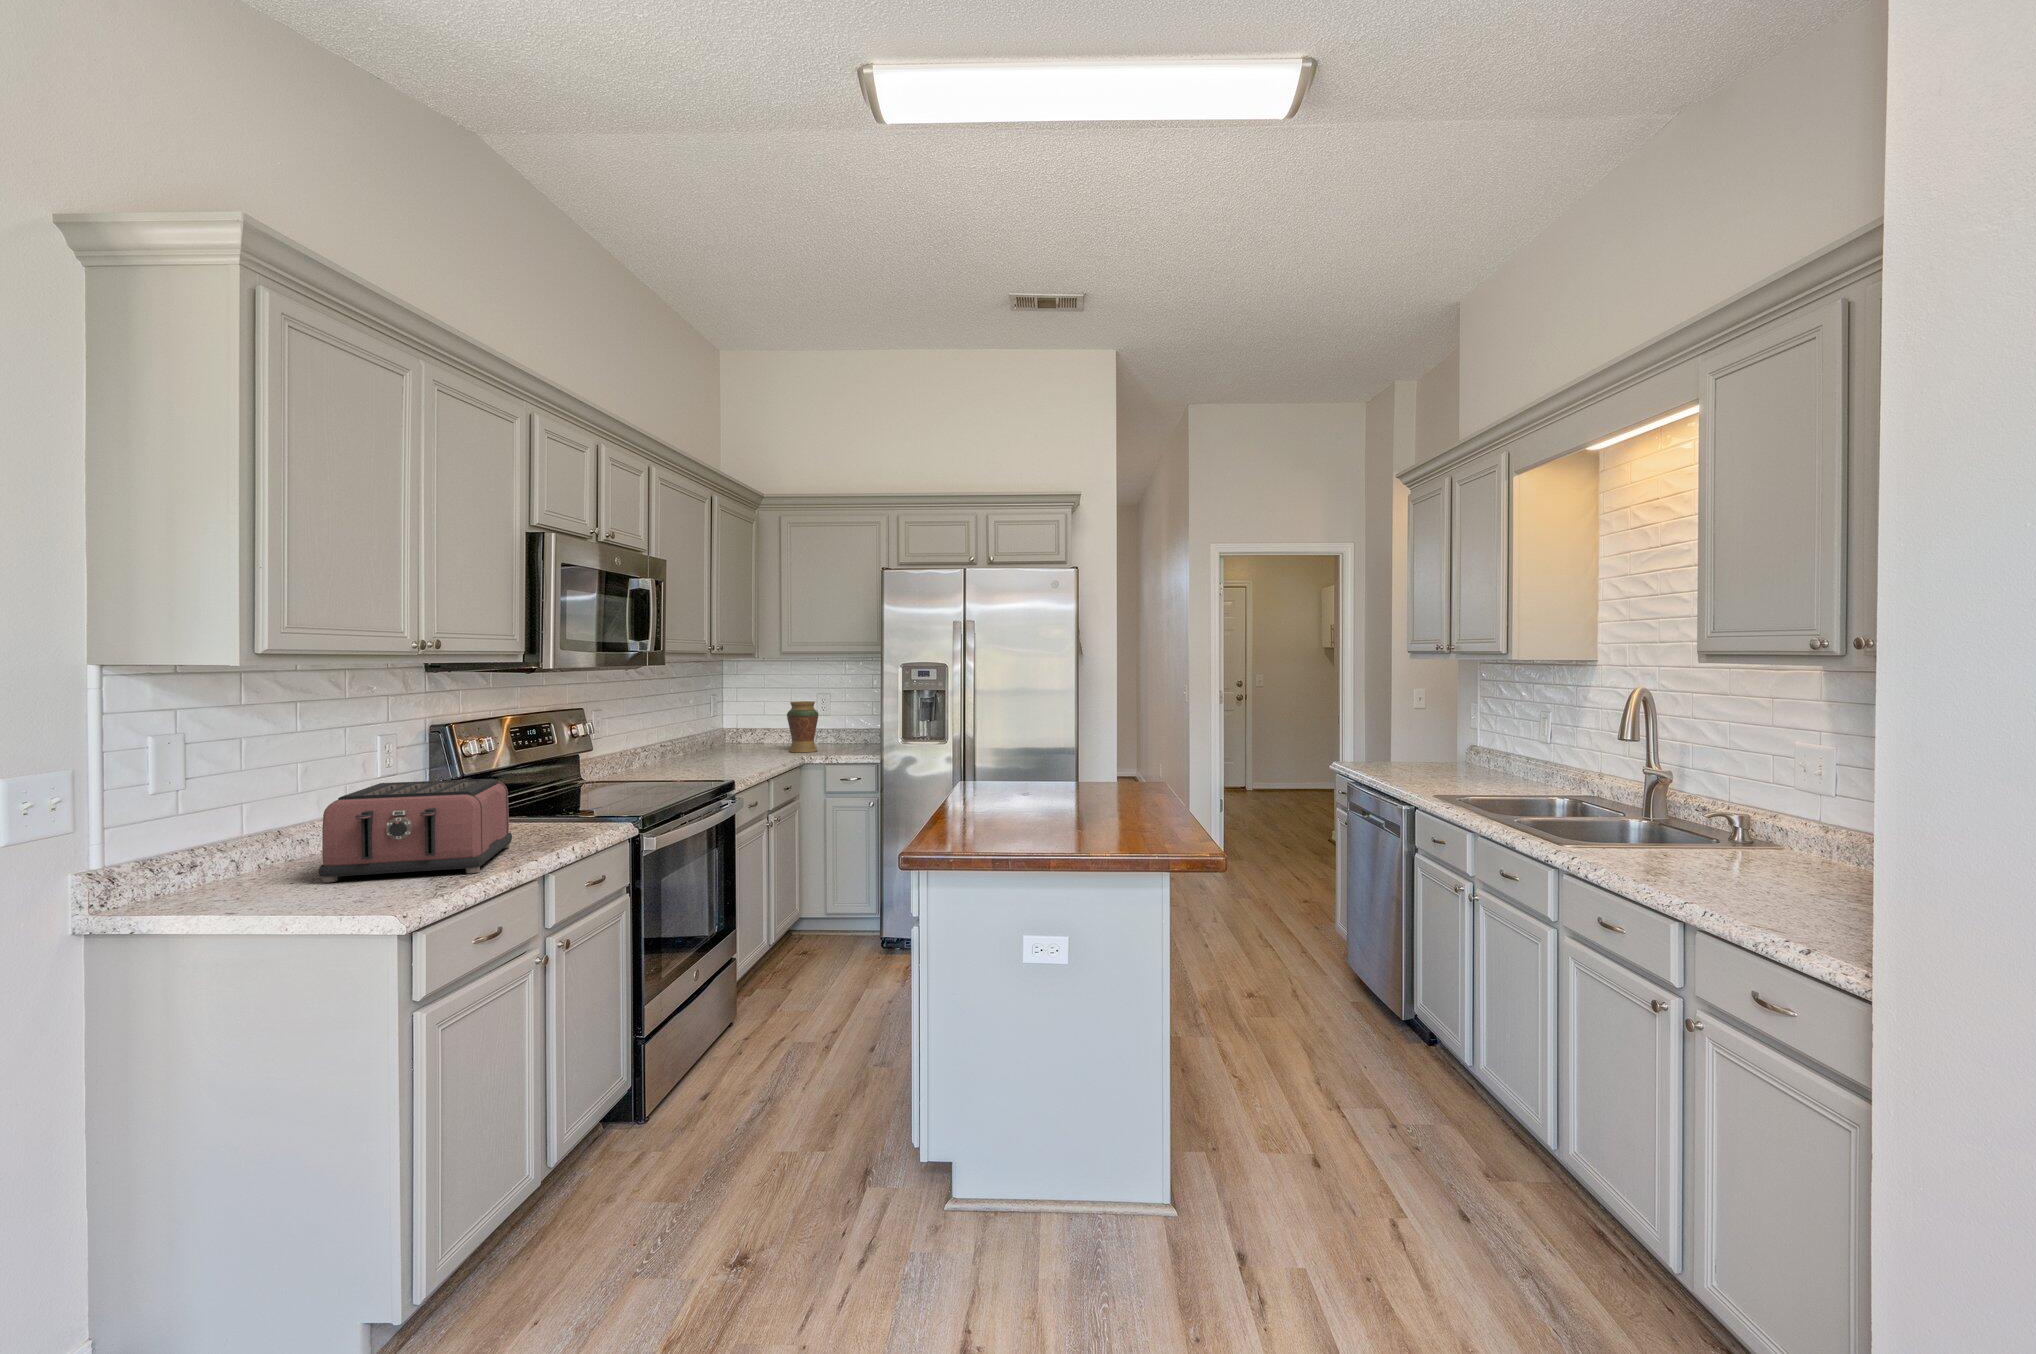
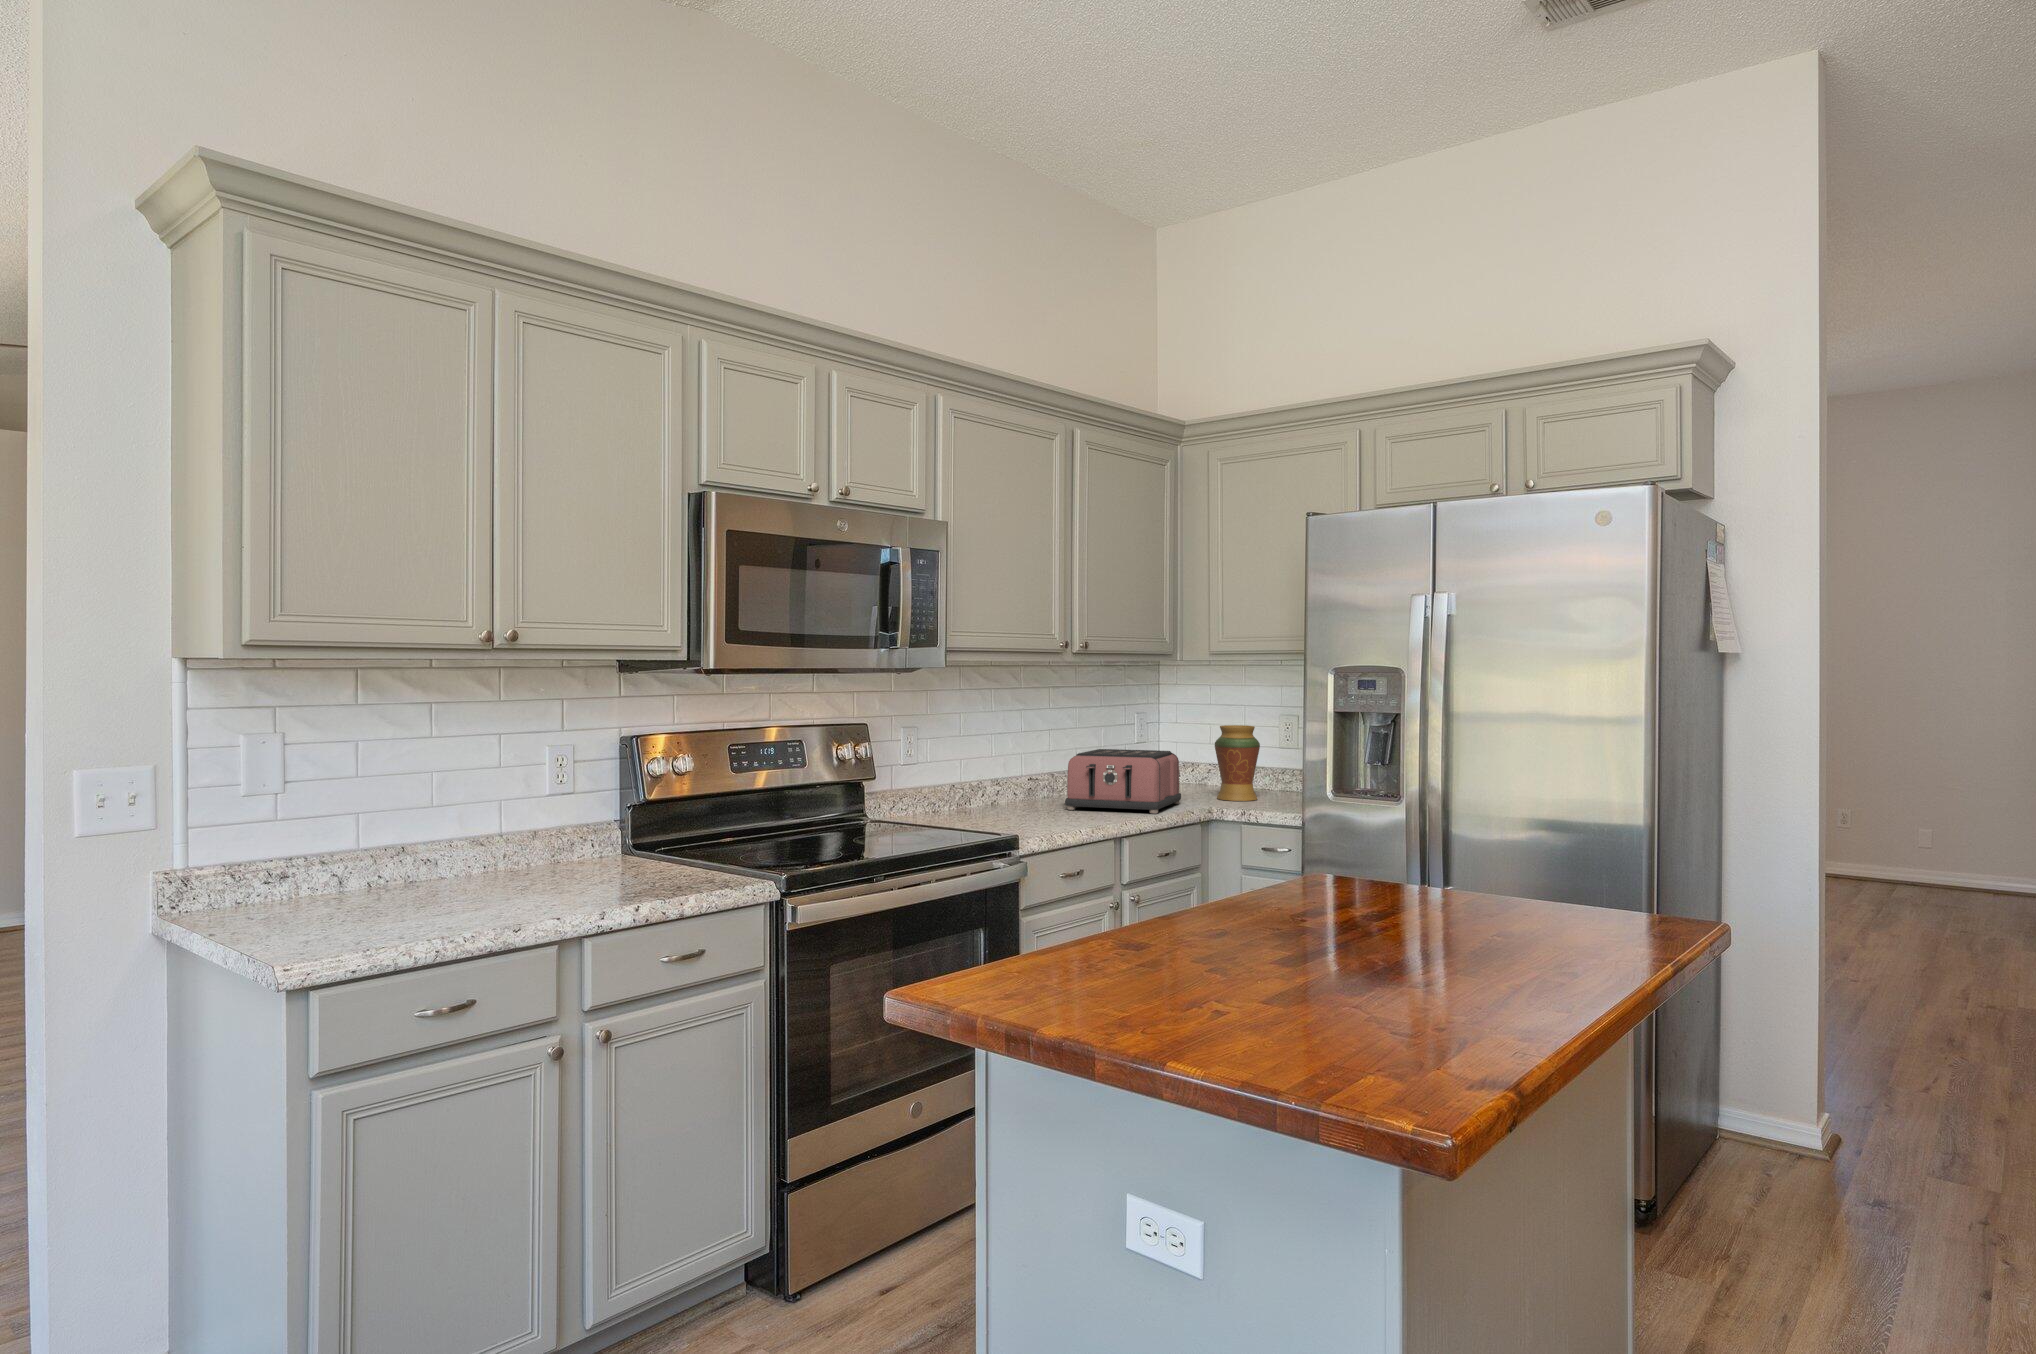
toaster: present [318,779,512,883] -> present [1065,749,1181,814]

